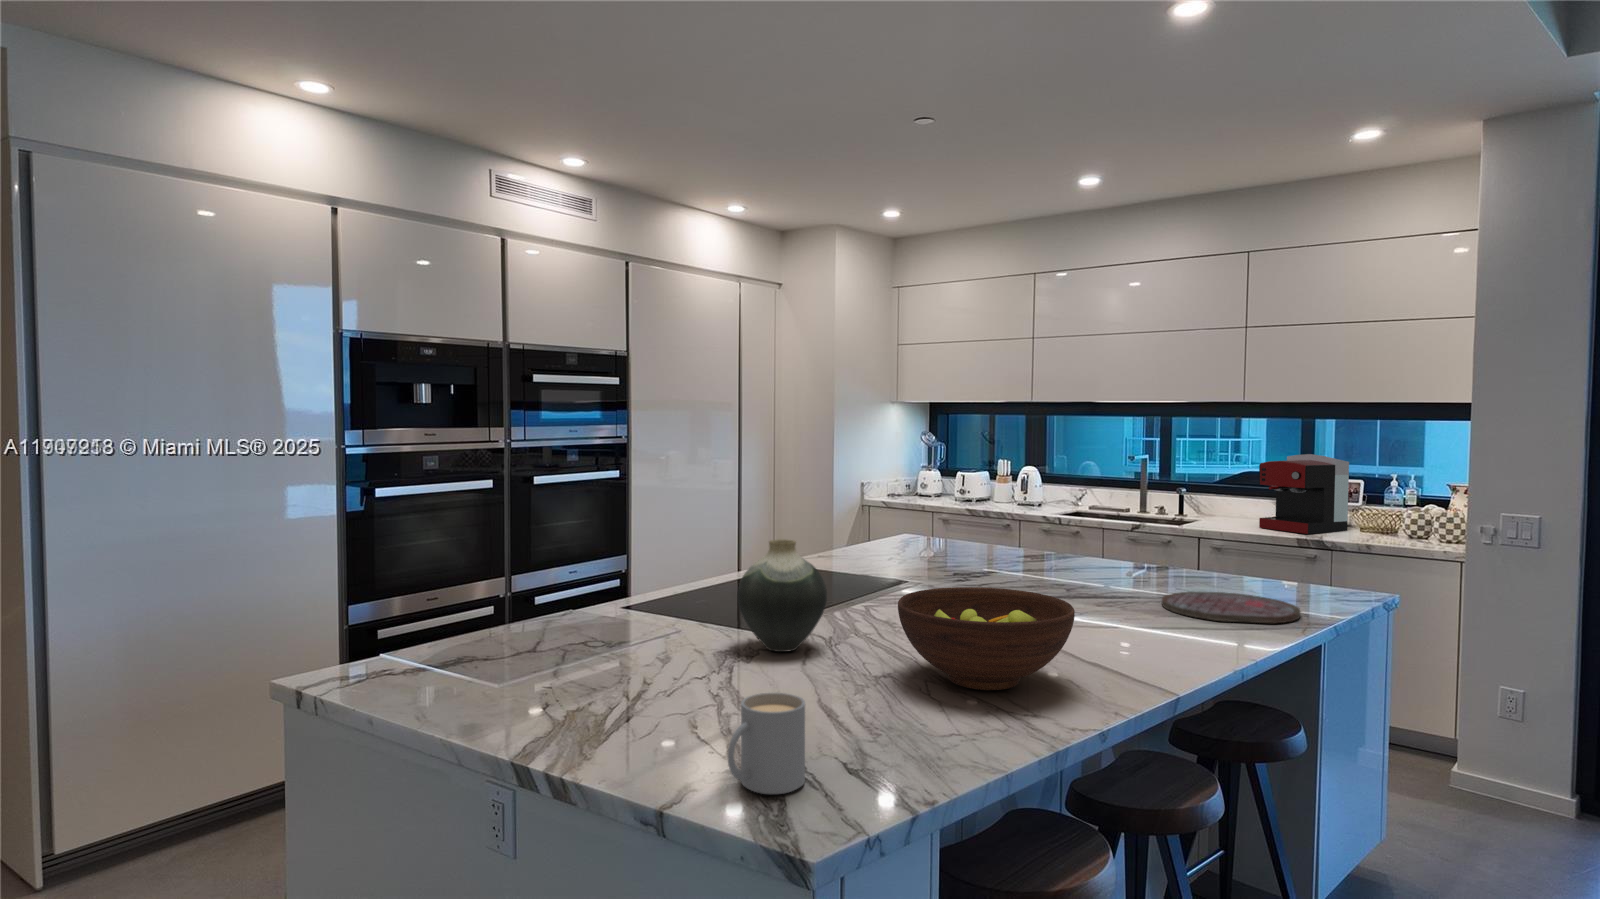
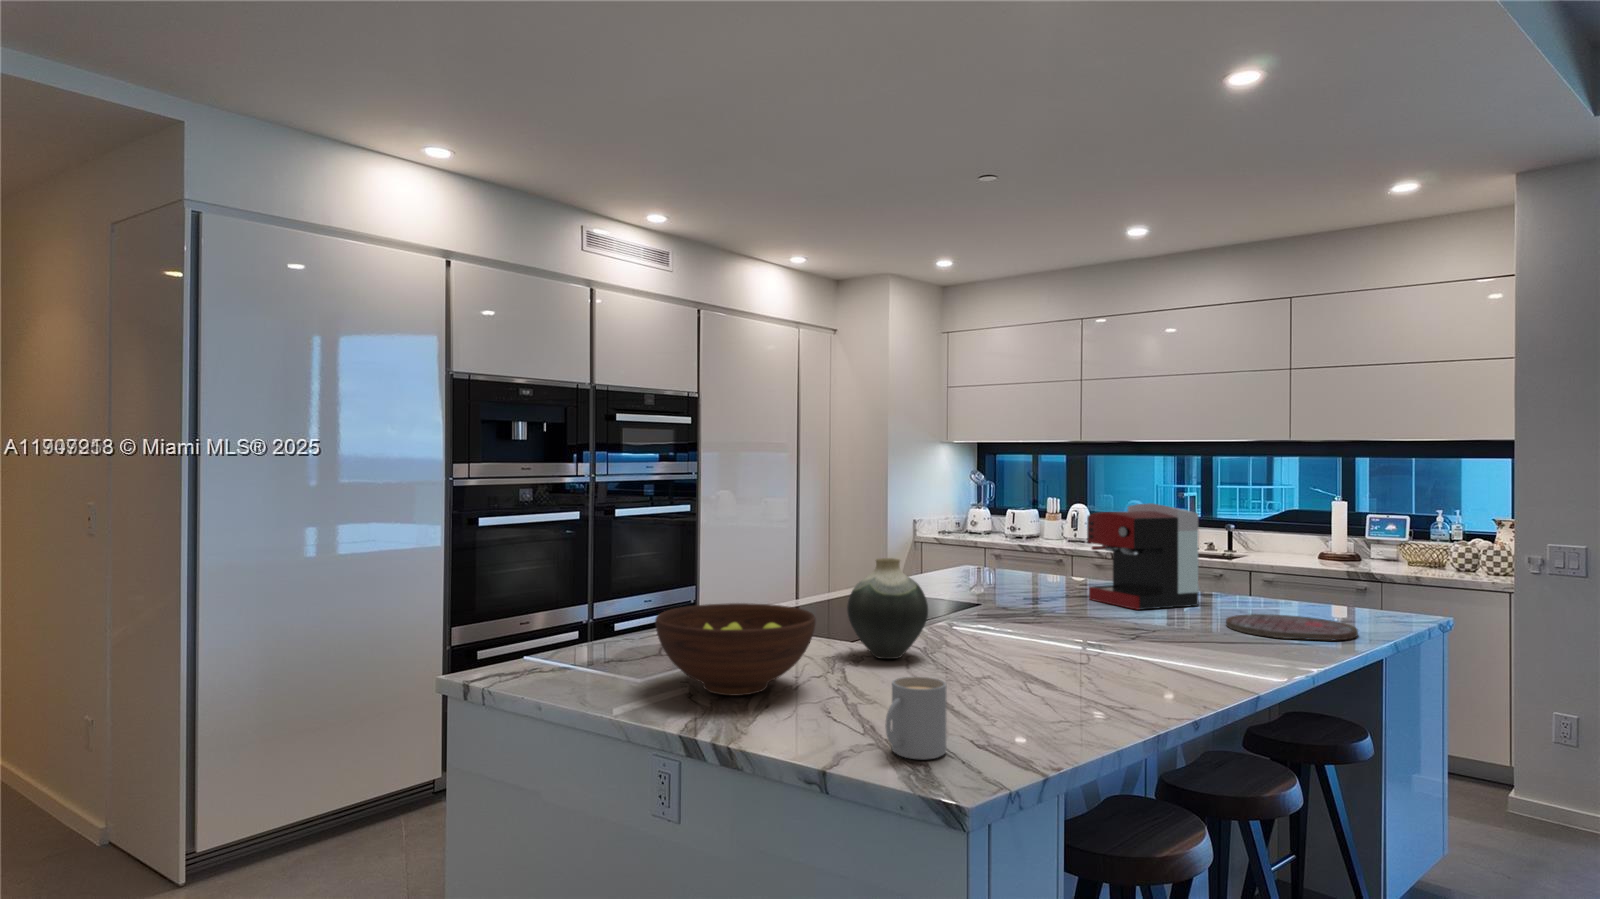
coffee maker: present [1259,454,1349,534] -> present [1087,503,1198,610]
fruit bowl: present [898,587,1075,690] -> present [655,603,816,696]

